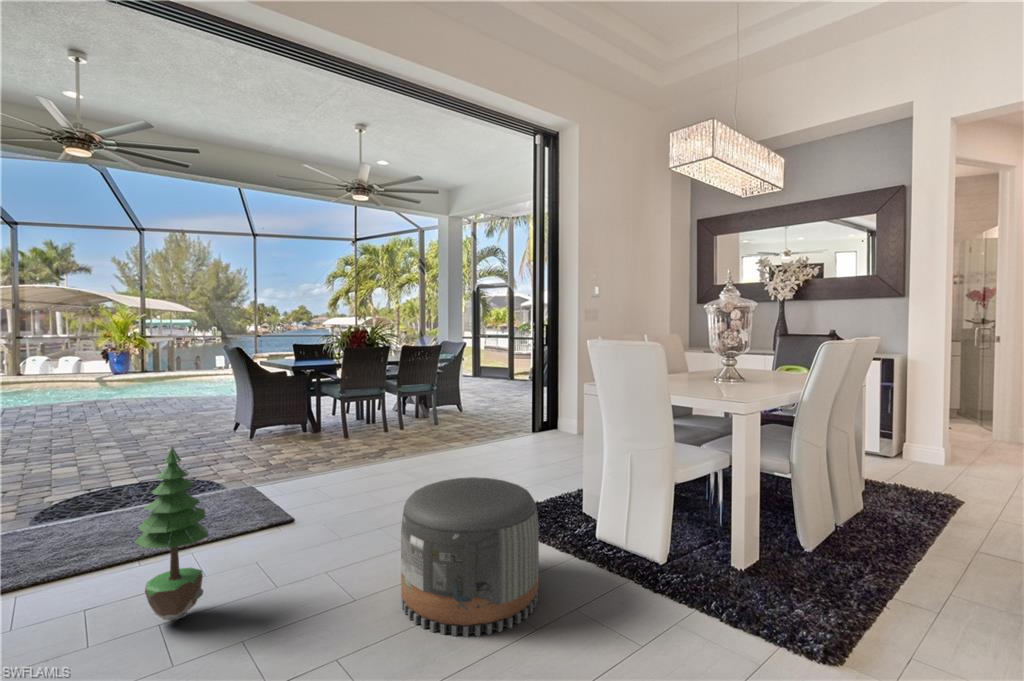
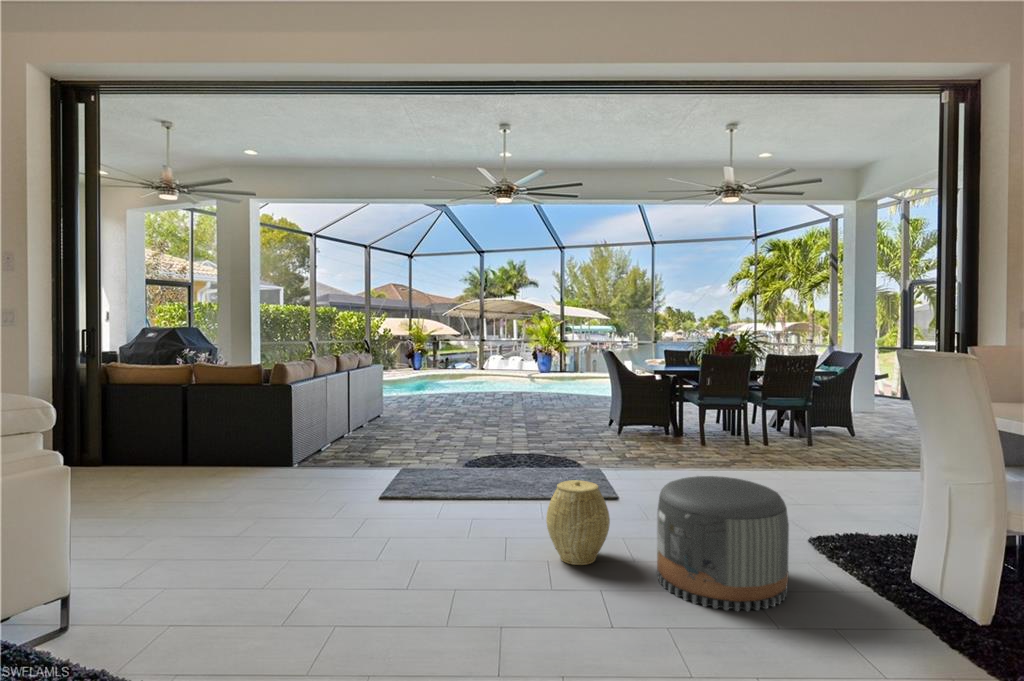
potted tree: present [135,447,209,620] -> none [491,416,534,536]
woven basket: none [245,518,337,638] -> present [546,480,610,565]

